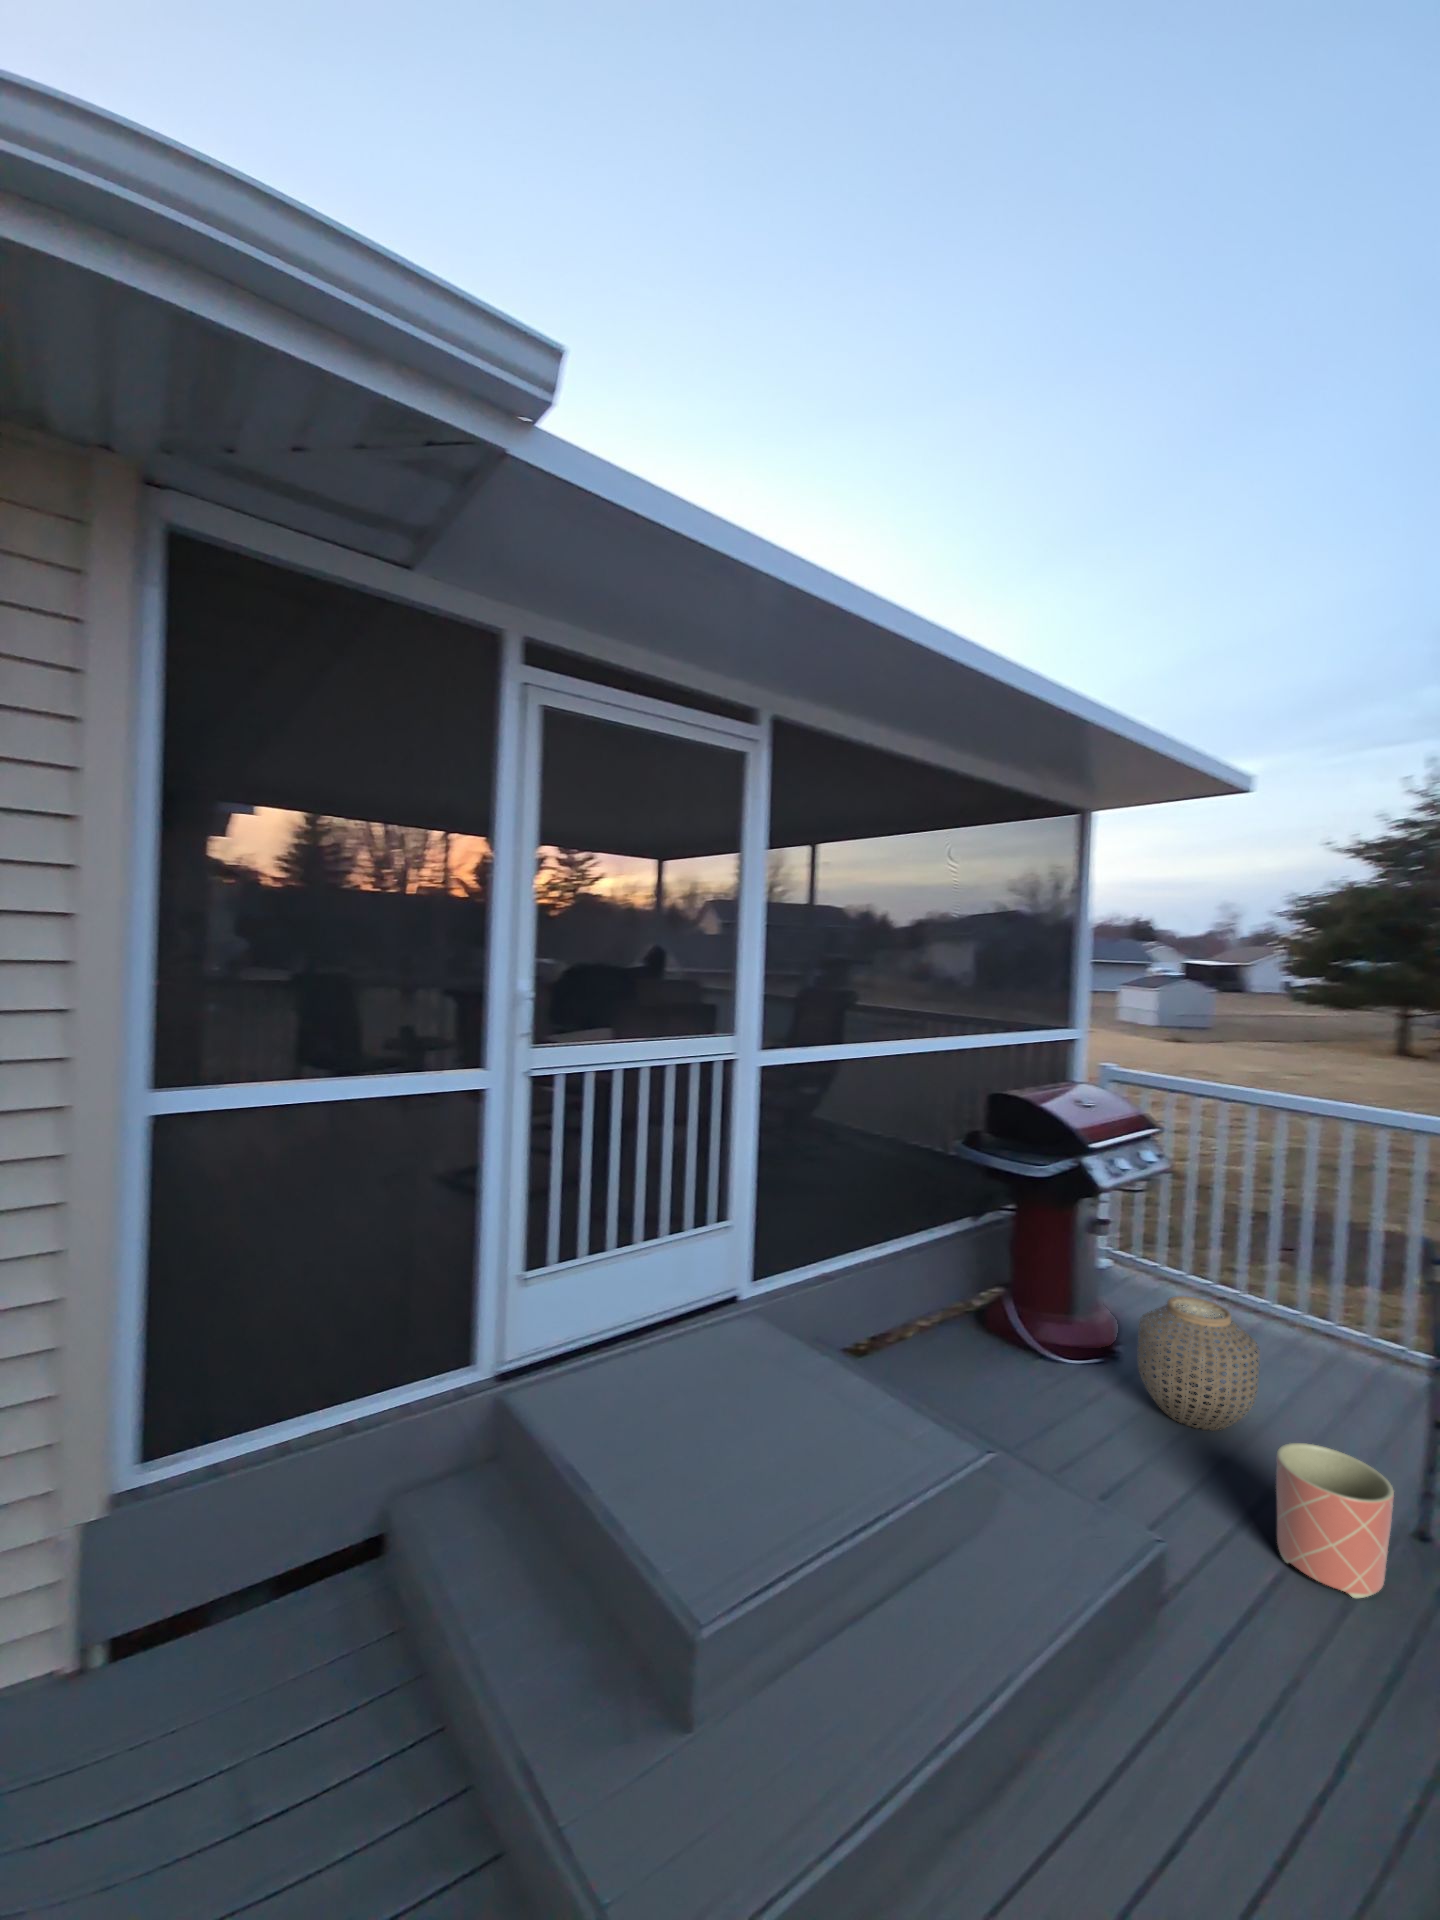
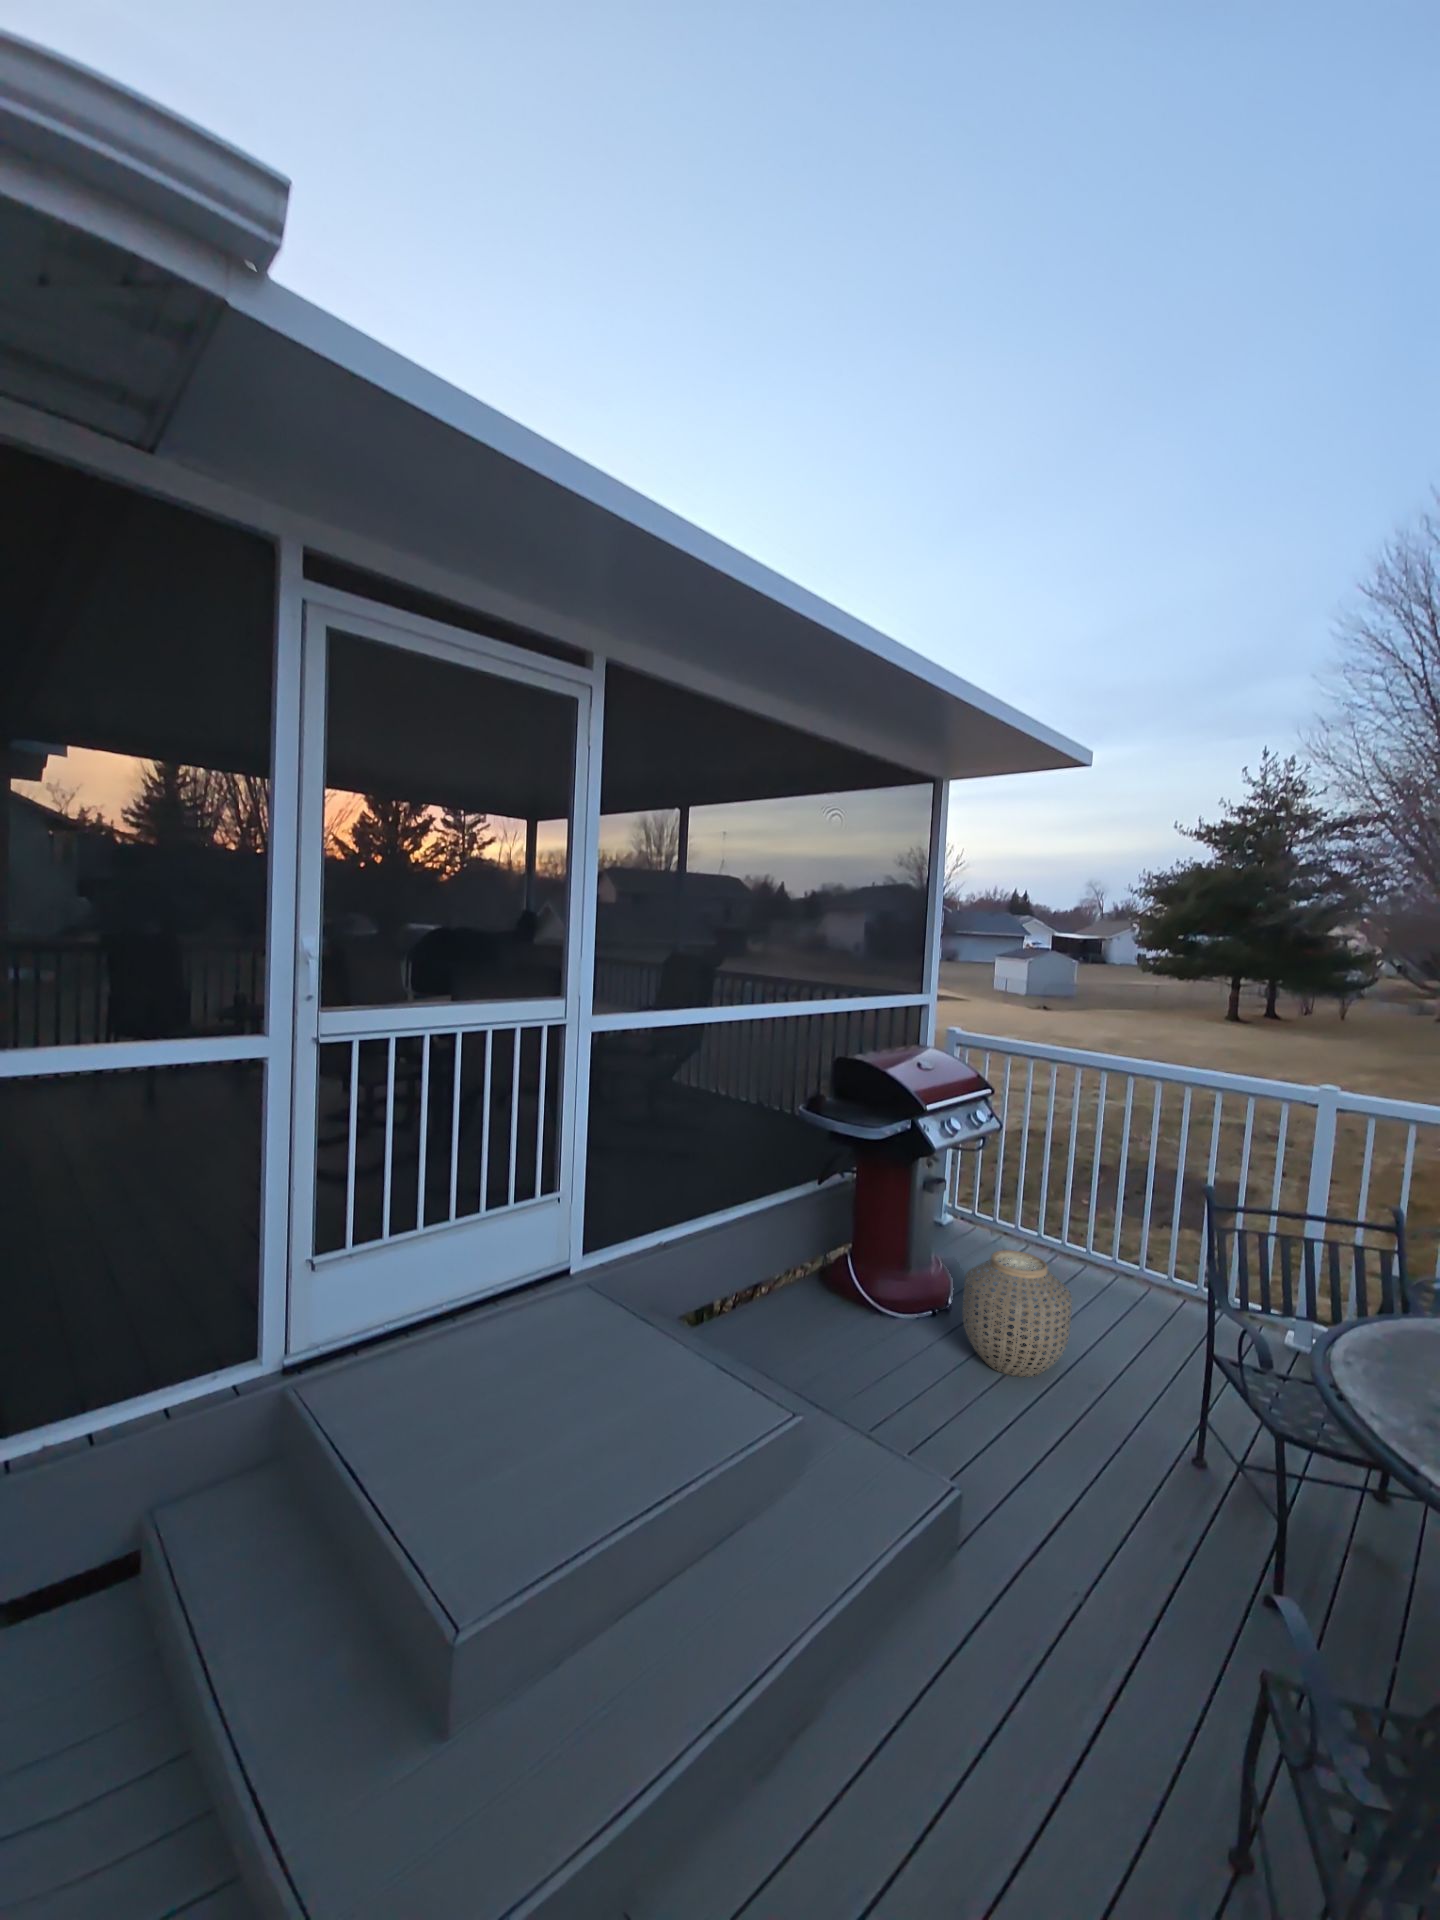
planter: present [1276,1443,1394,1598] -> none [1073,1385,1174,1528]

